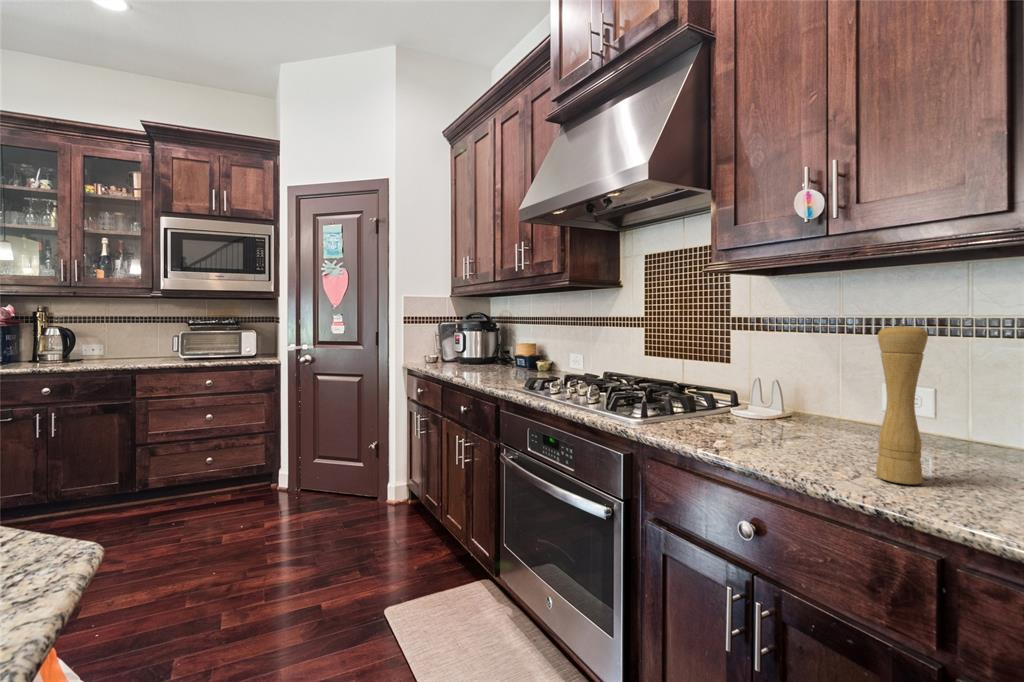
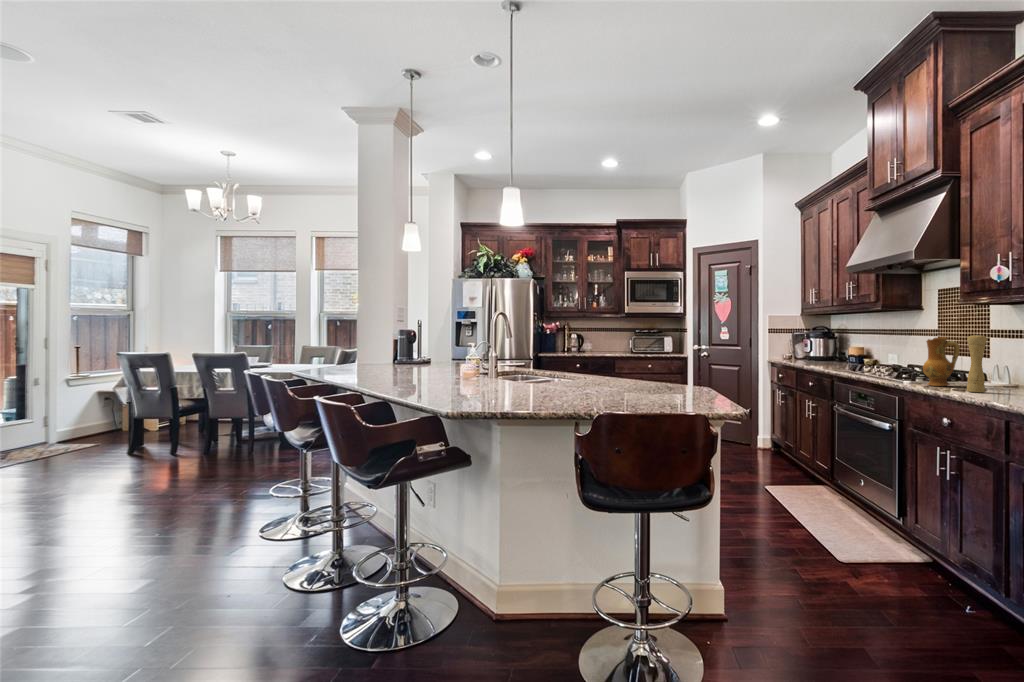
ceramic jug: none [726,331,797,450] -> present [923,337,960,386]

